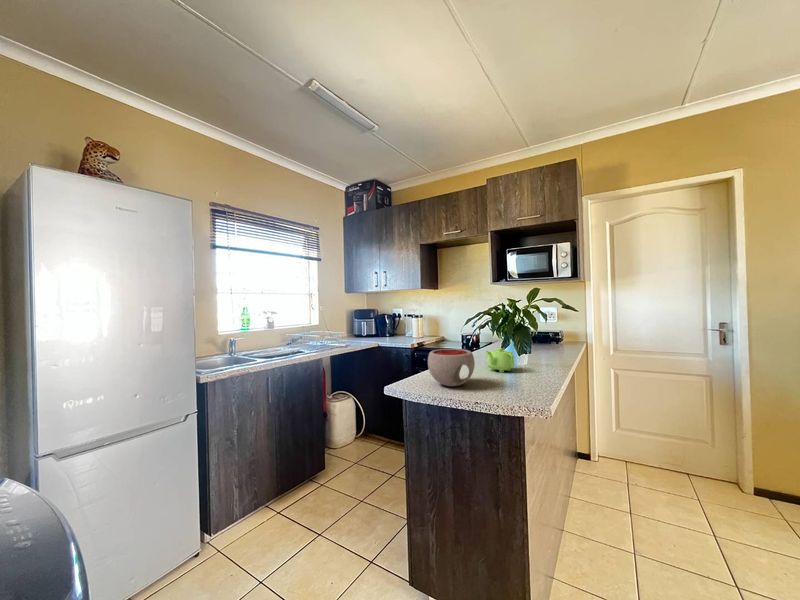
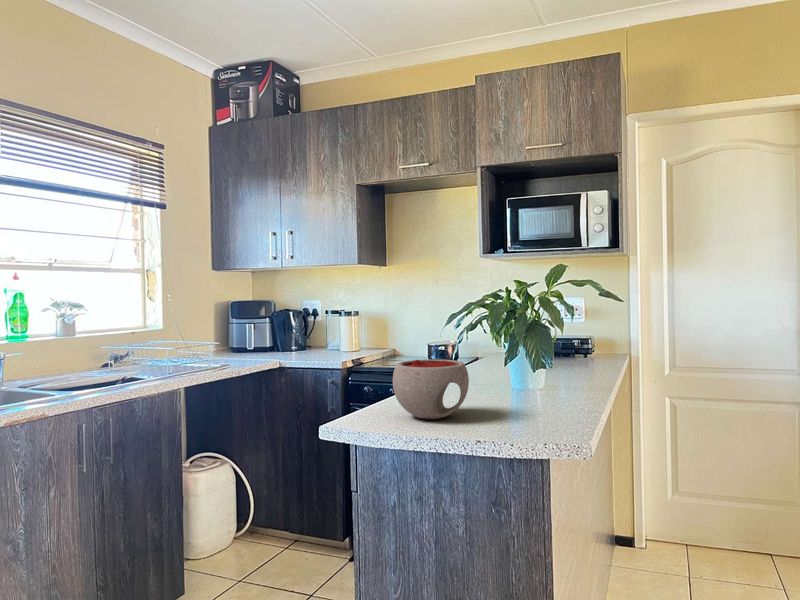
teapot: present [485,348,514,373] -> none [478,359,526,399]

